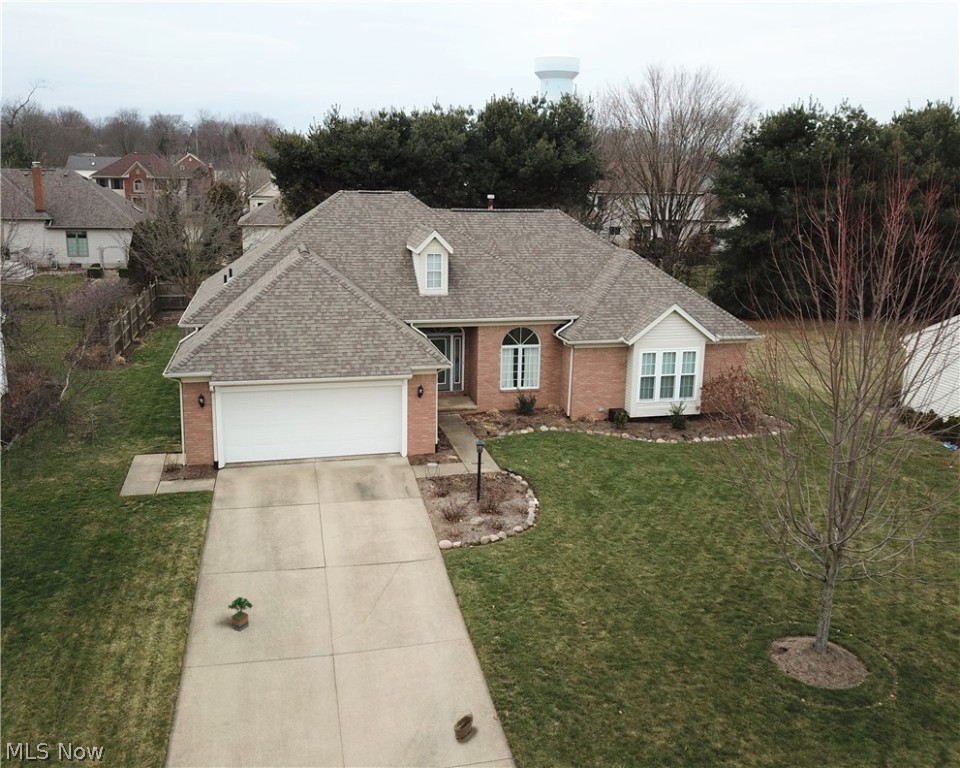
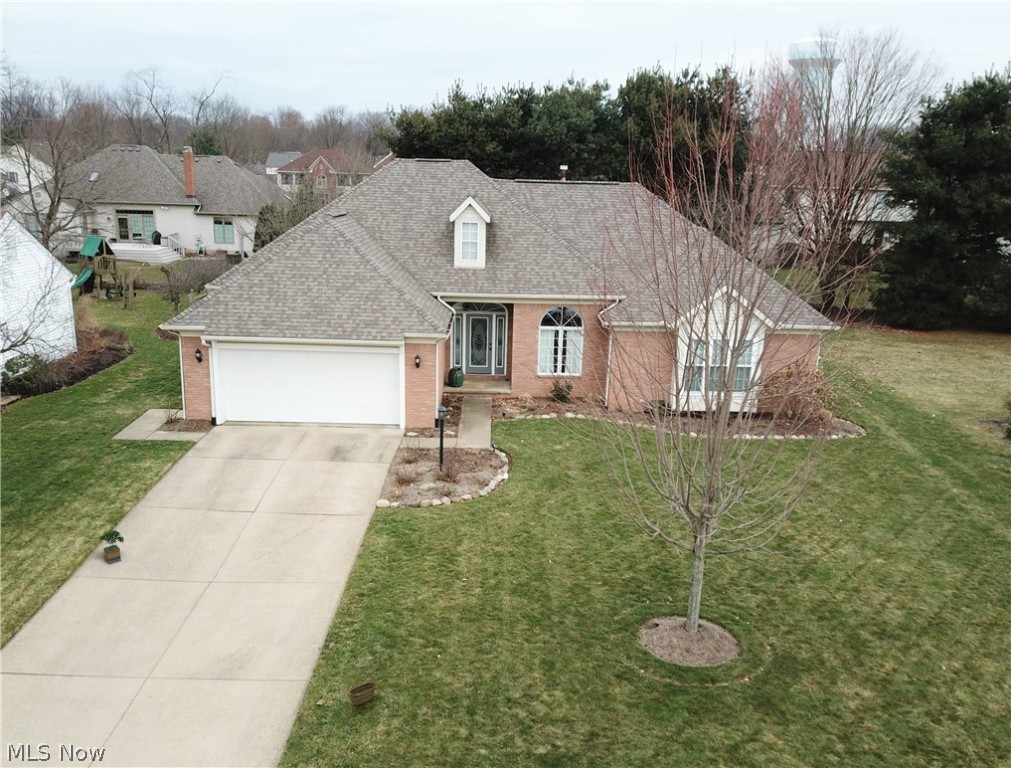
basket: present [454,713,473,739] -> present [349,681,376,706]

